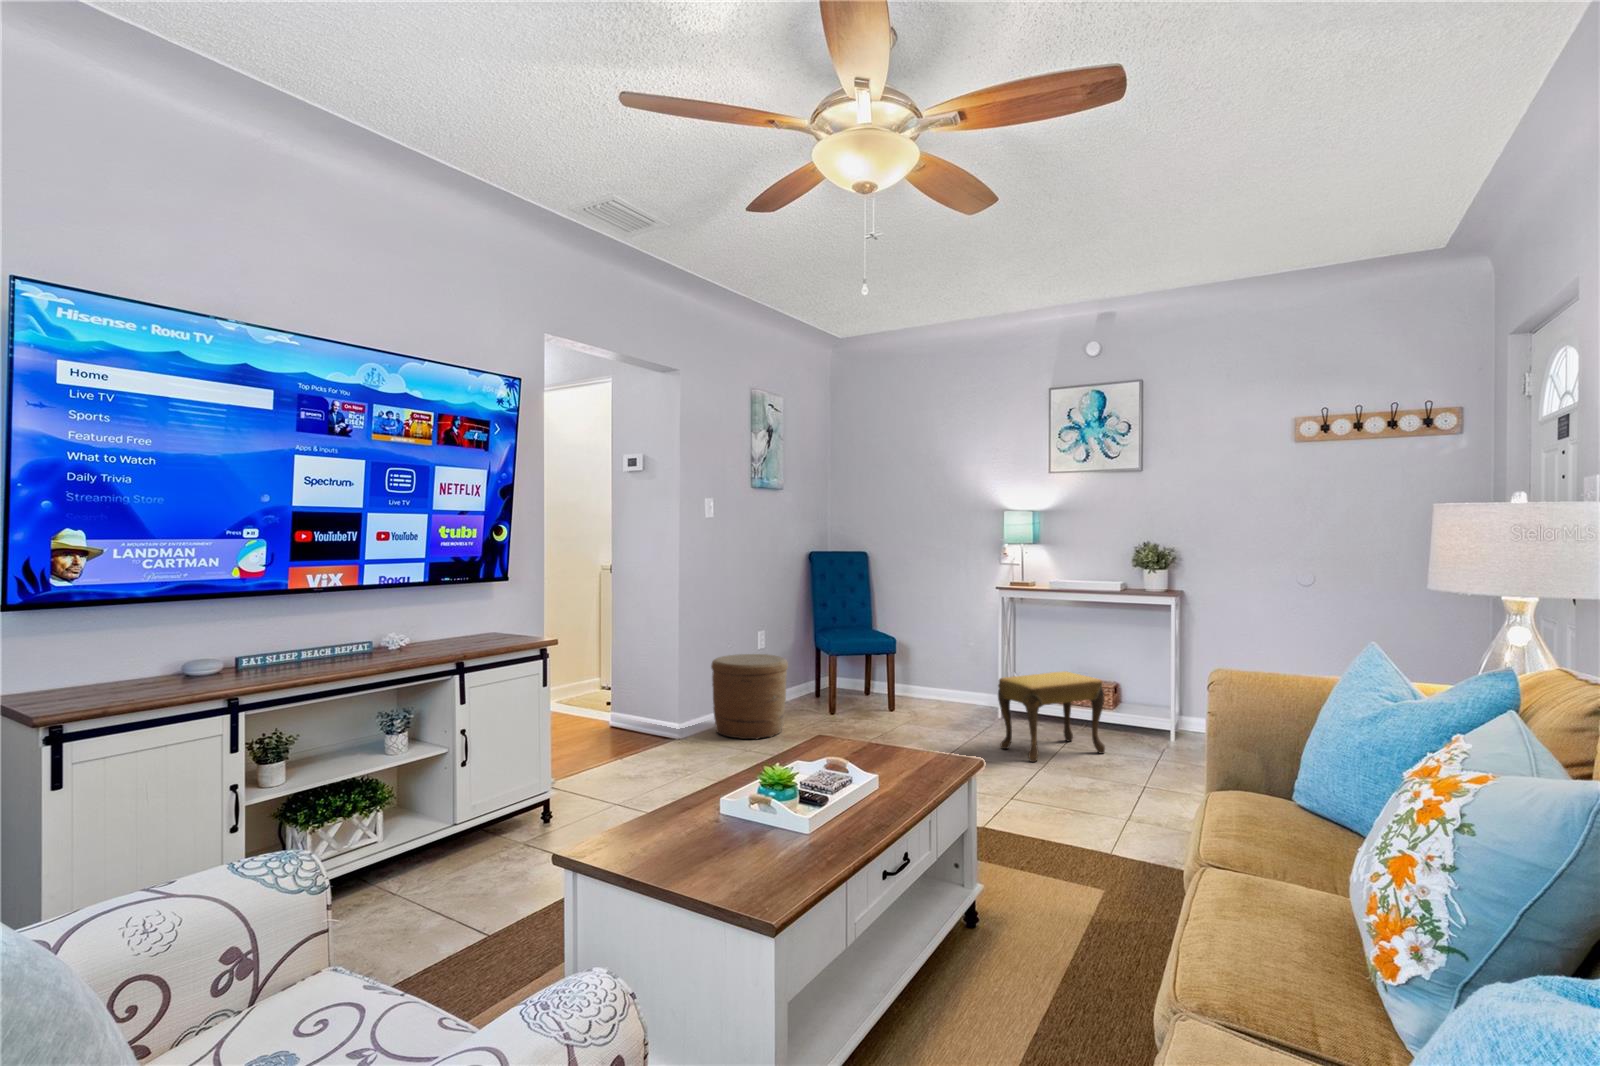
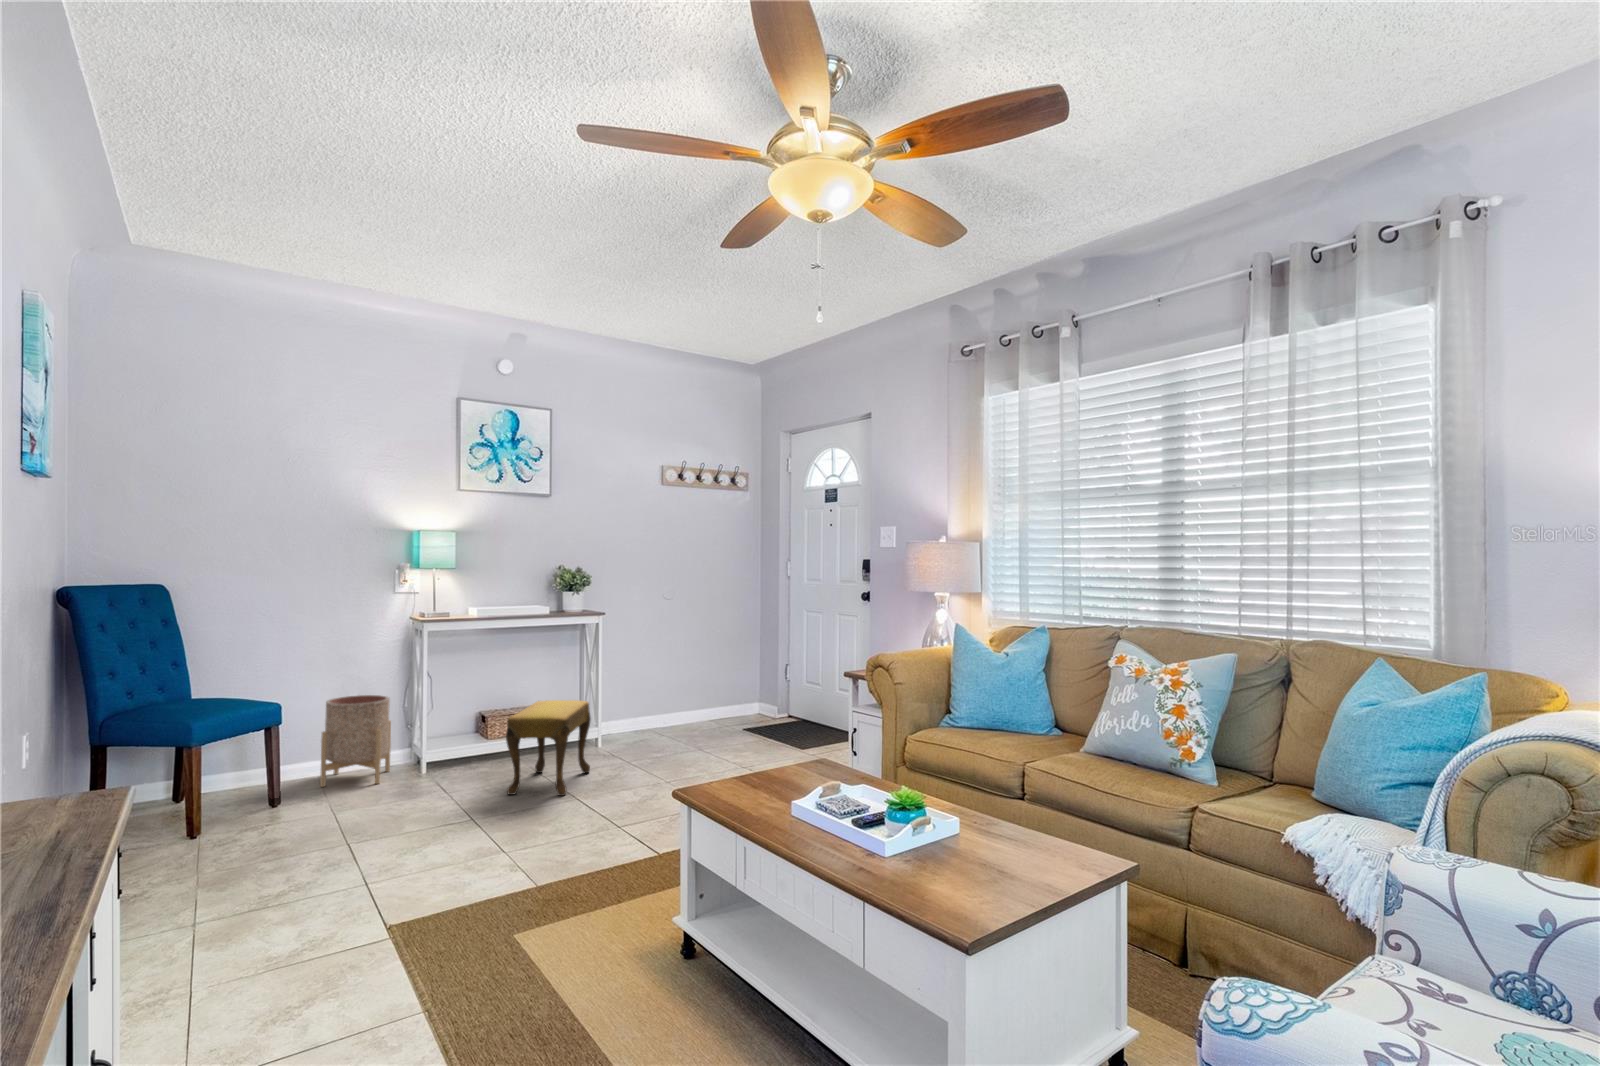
planter: none [926,643,985,716] -> present [320,695,391,787]
woven basket: present [711,654,788,739] -> none [81,752,237,904]

